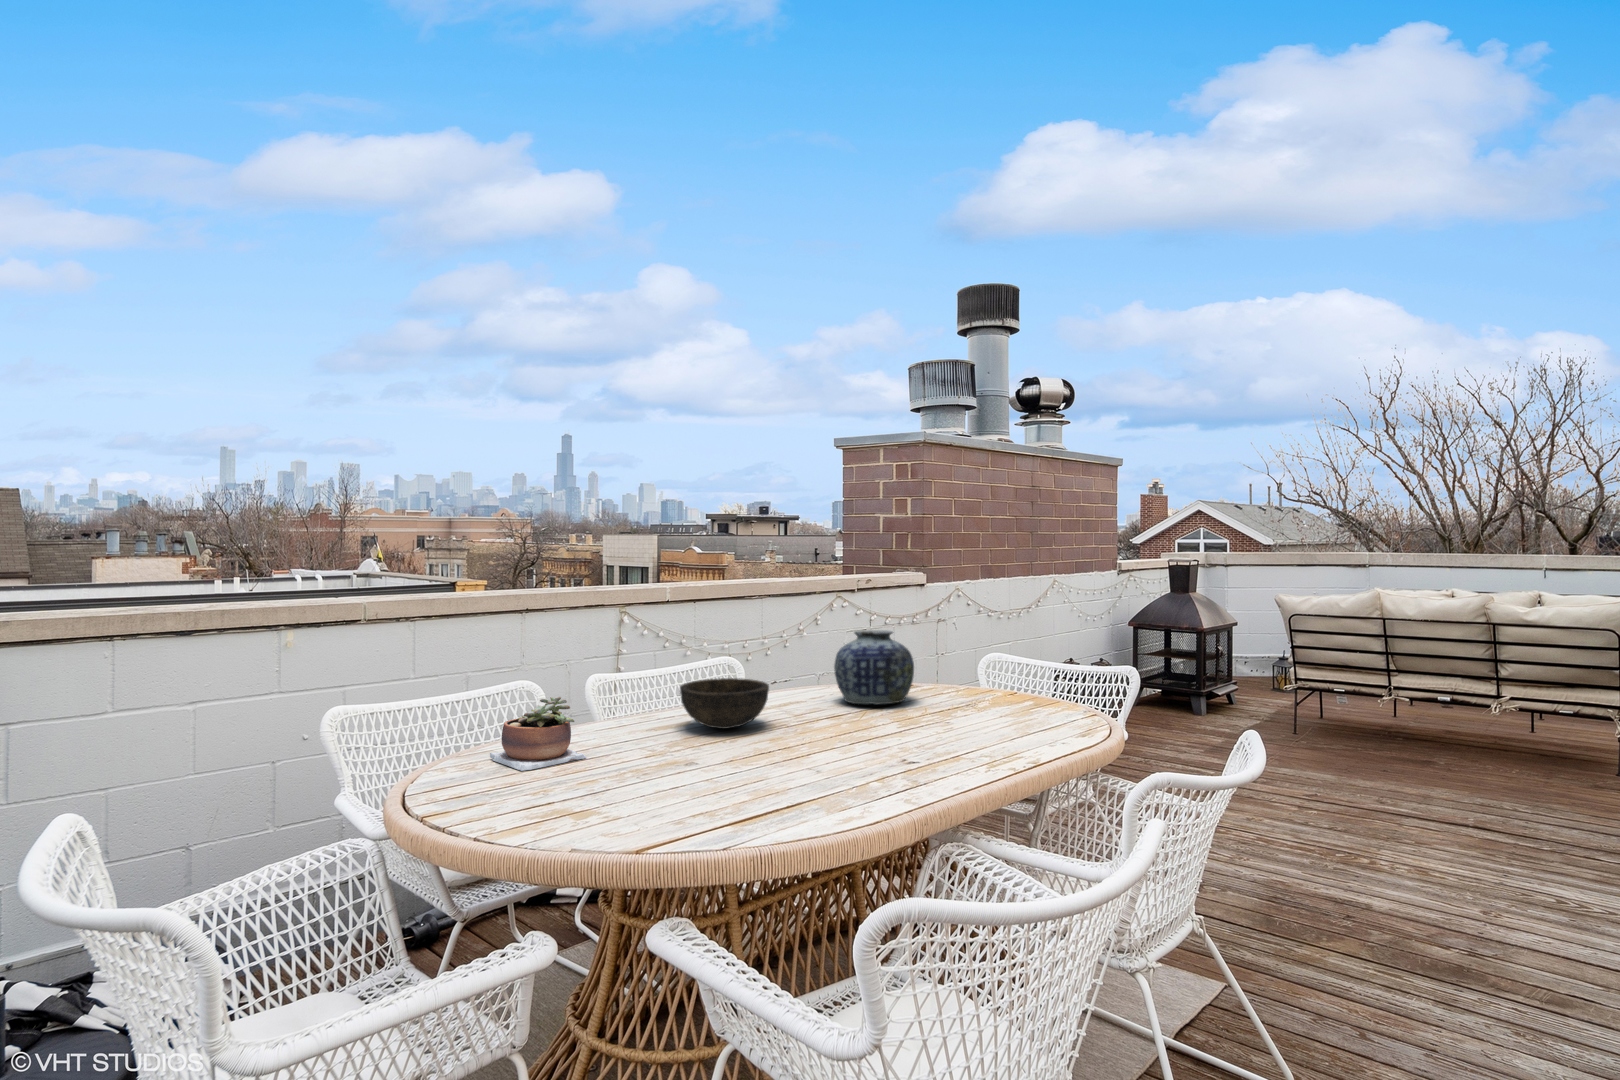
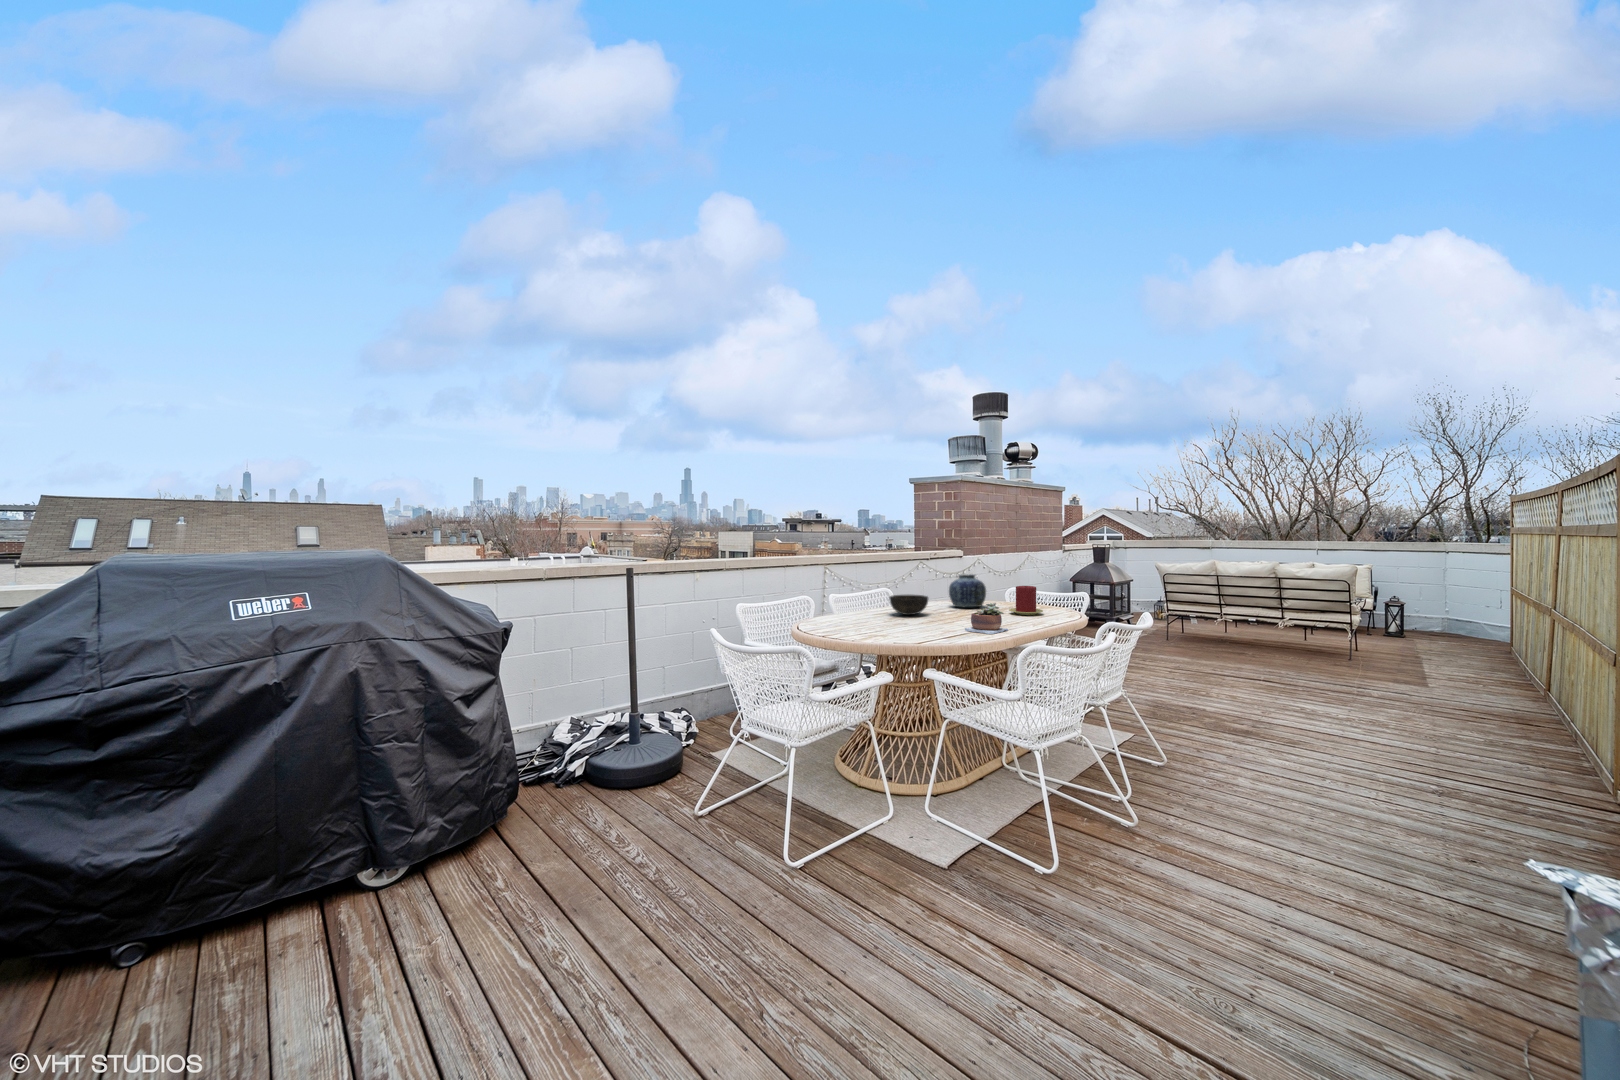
candle: none [953,660,1027,729] -> present [1009,586,1043,615]
succulent plant: present [490,697,586,771] -> present [965,603,1008,634]

